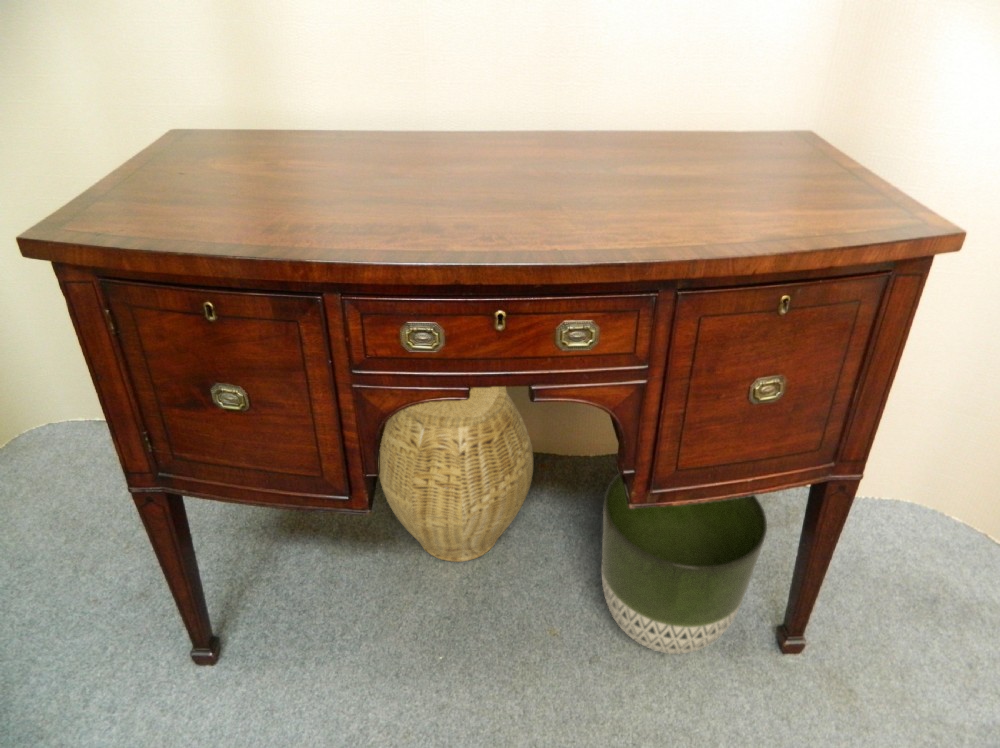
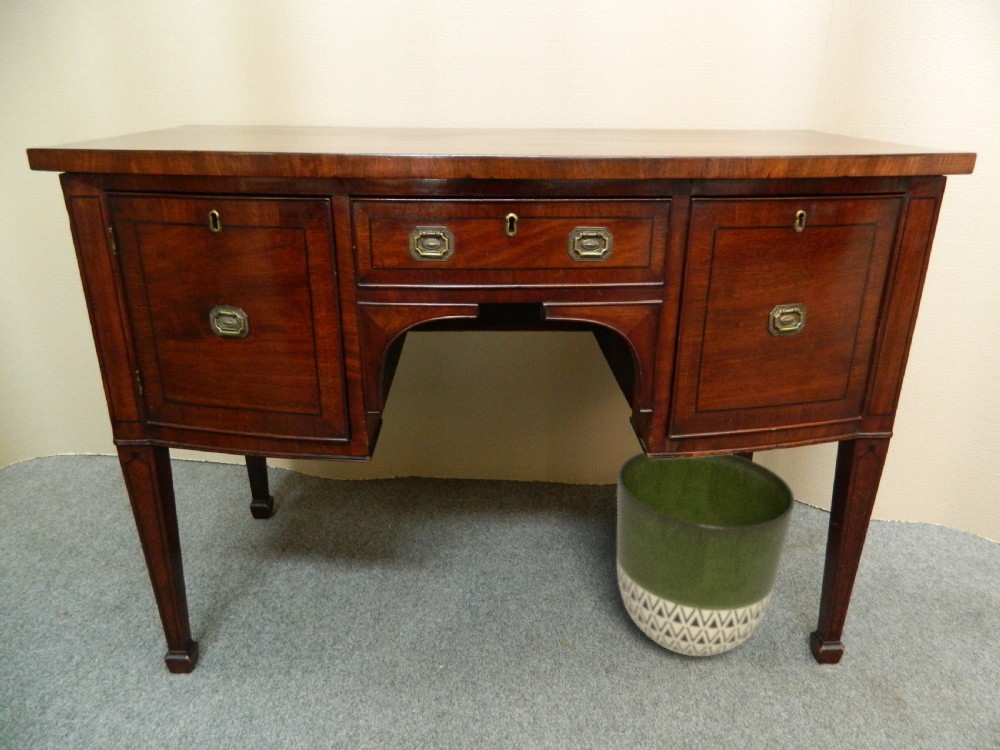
woven basket: present [378,387,533,562] -> none [382,369,540,575]

